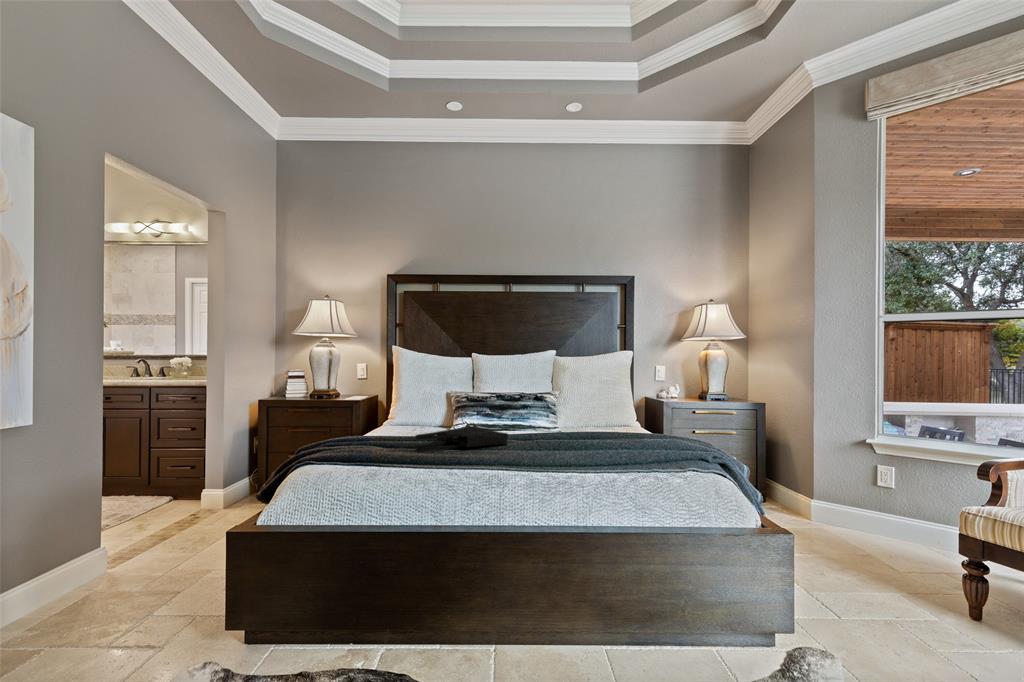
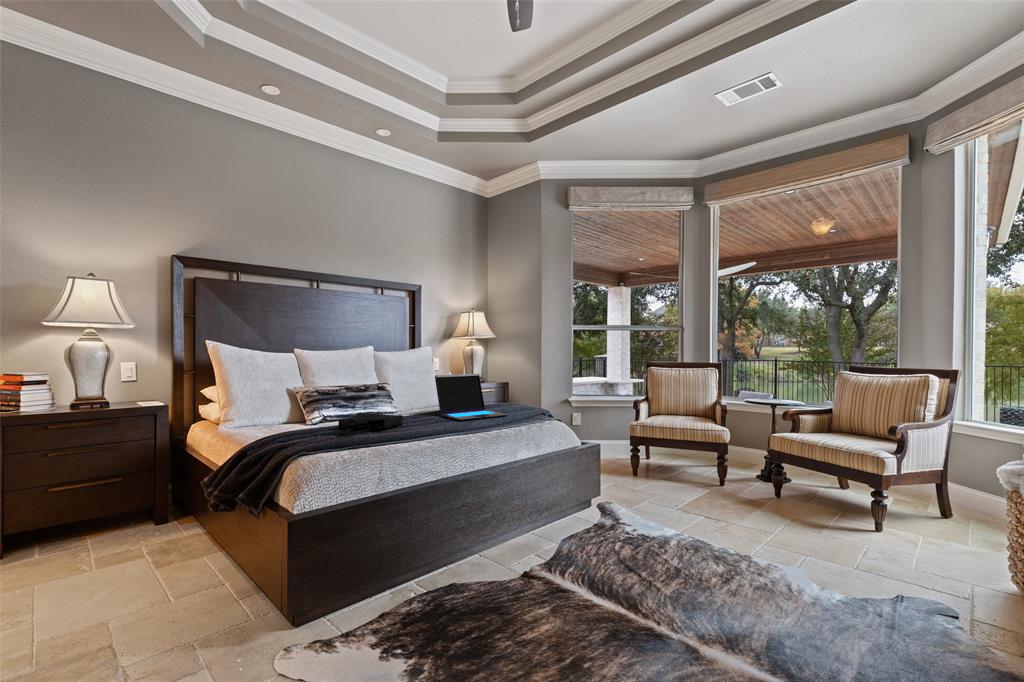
laptop: none [575,384,661,449] -> present [435,374,508,421]

